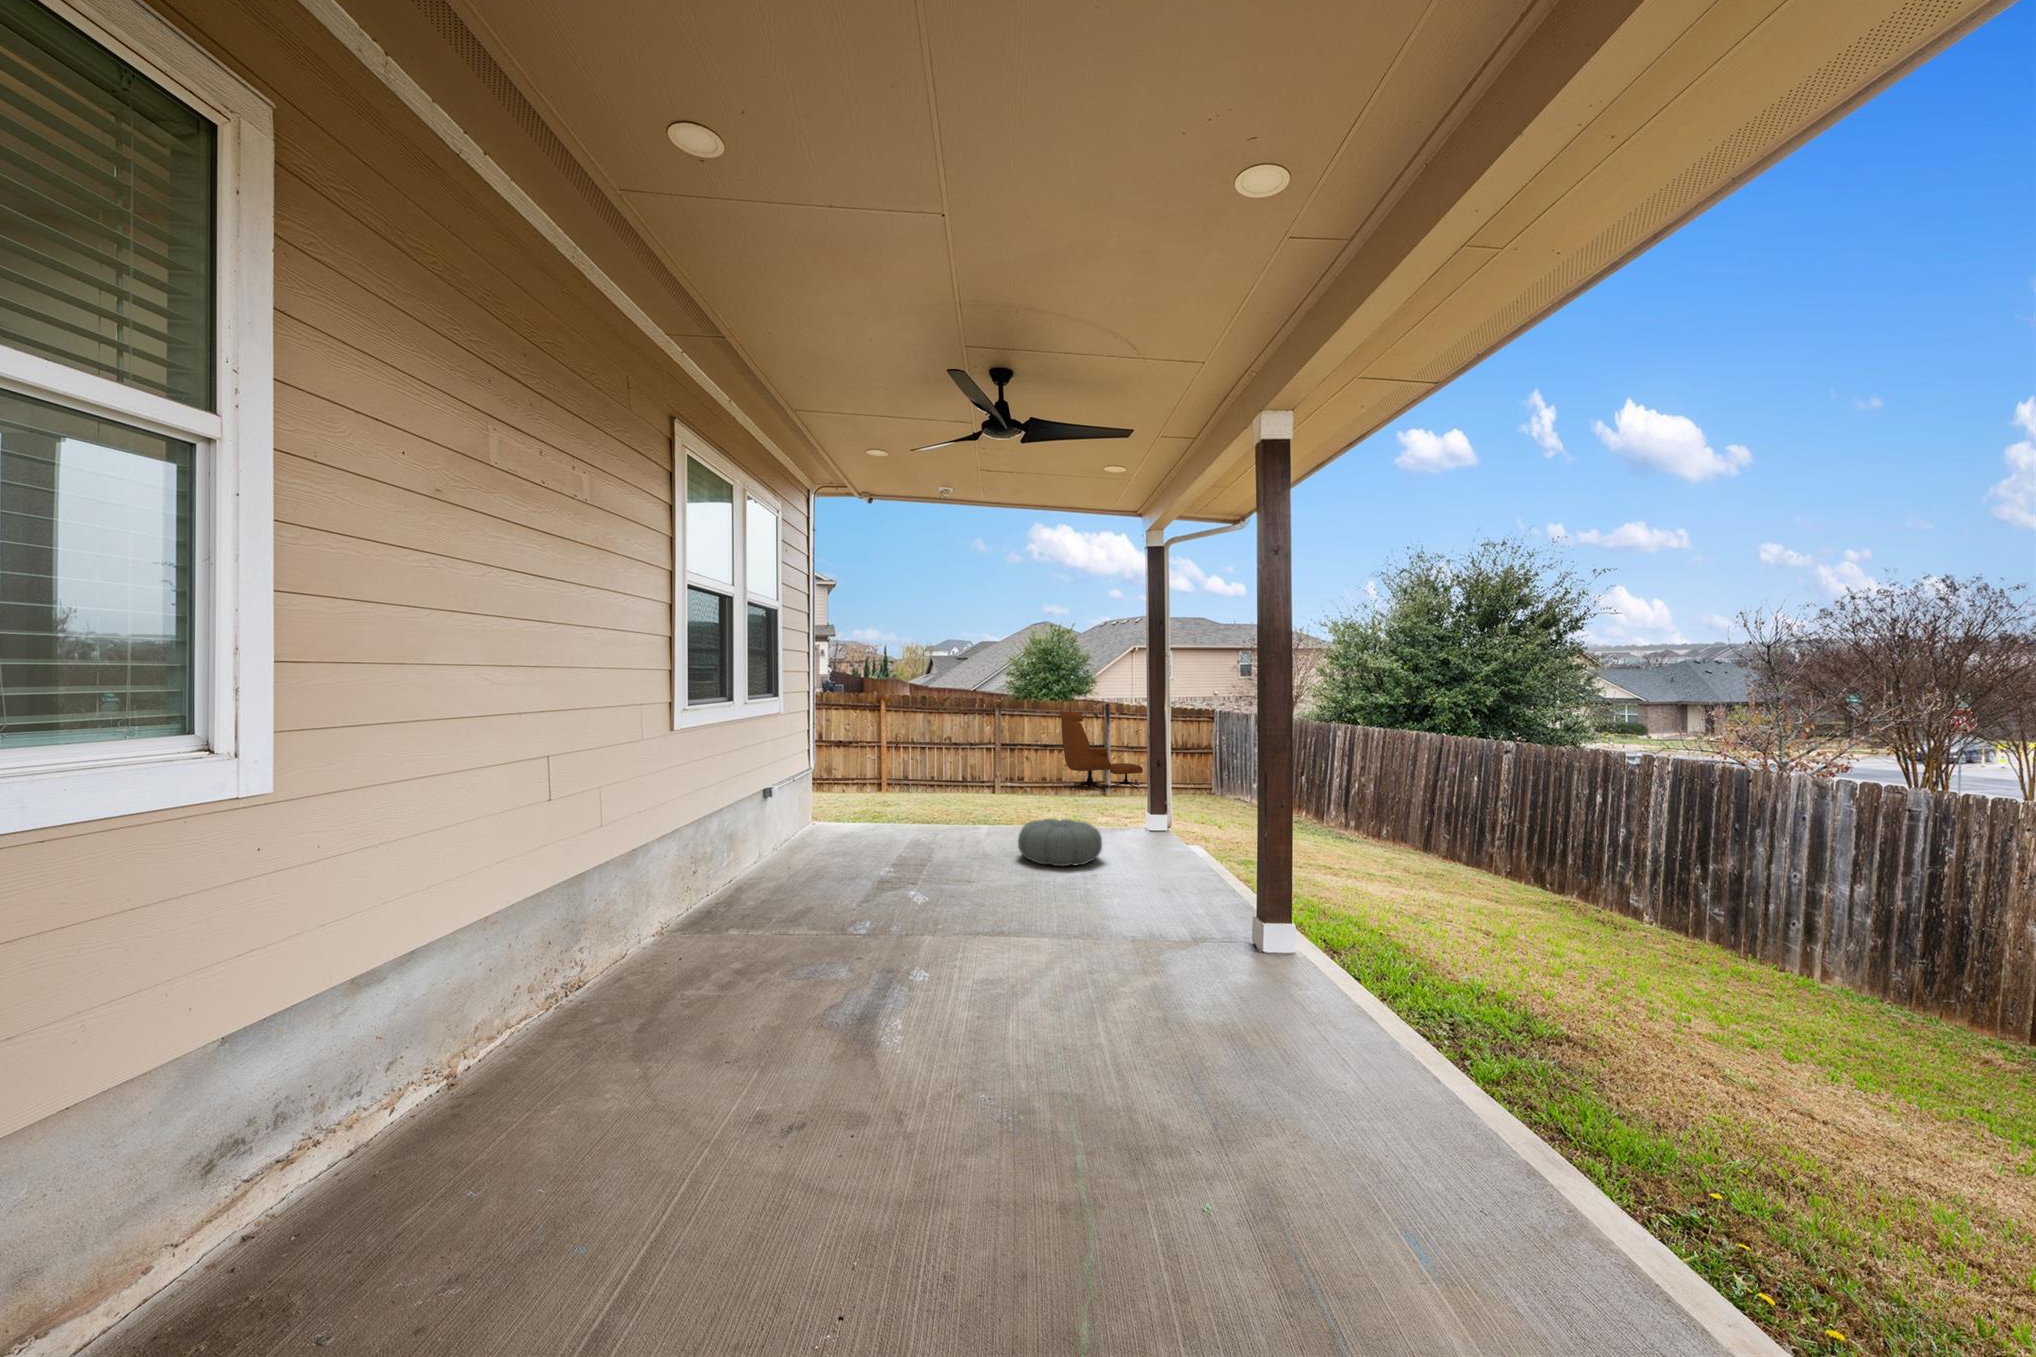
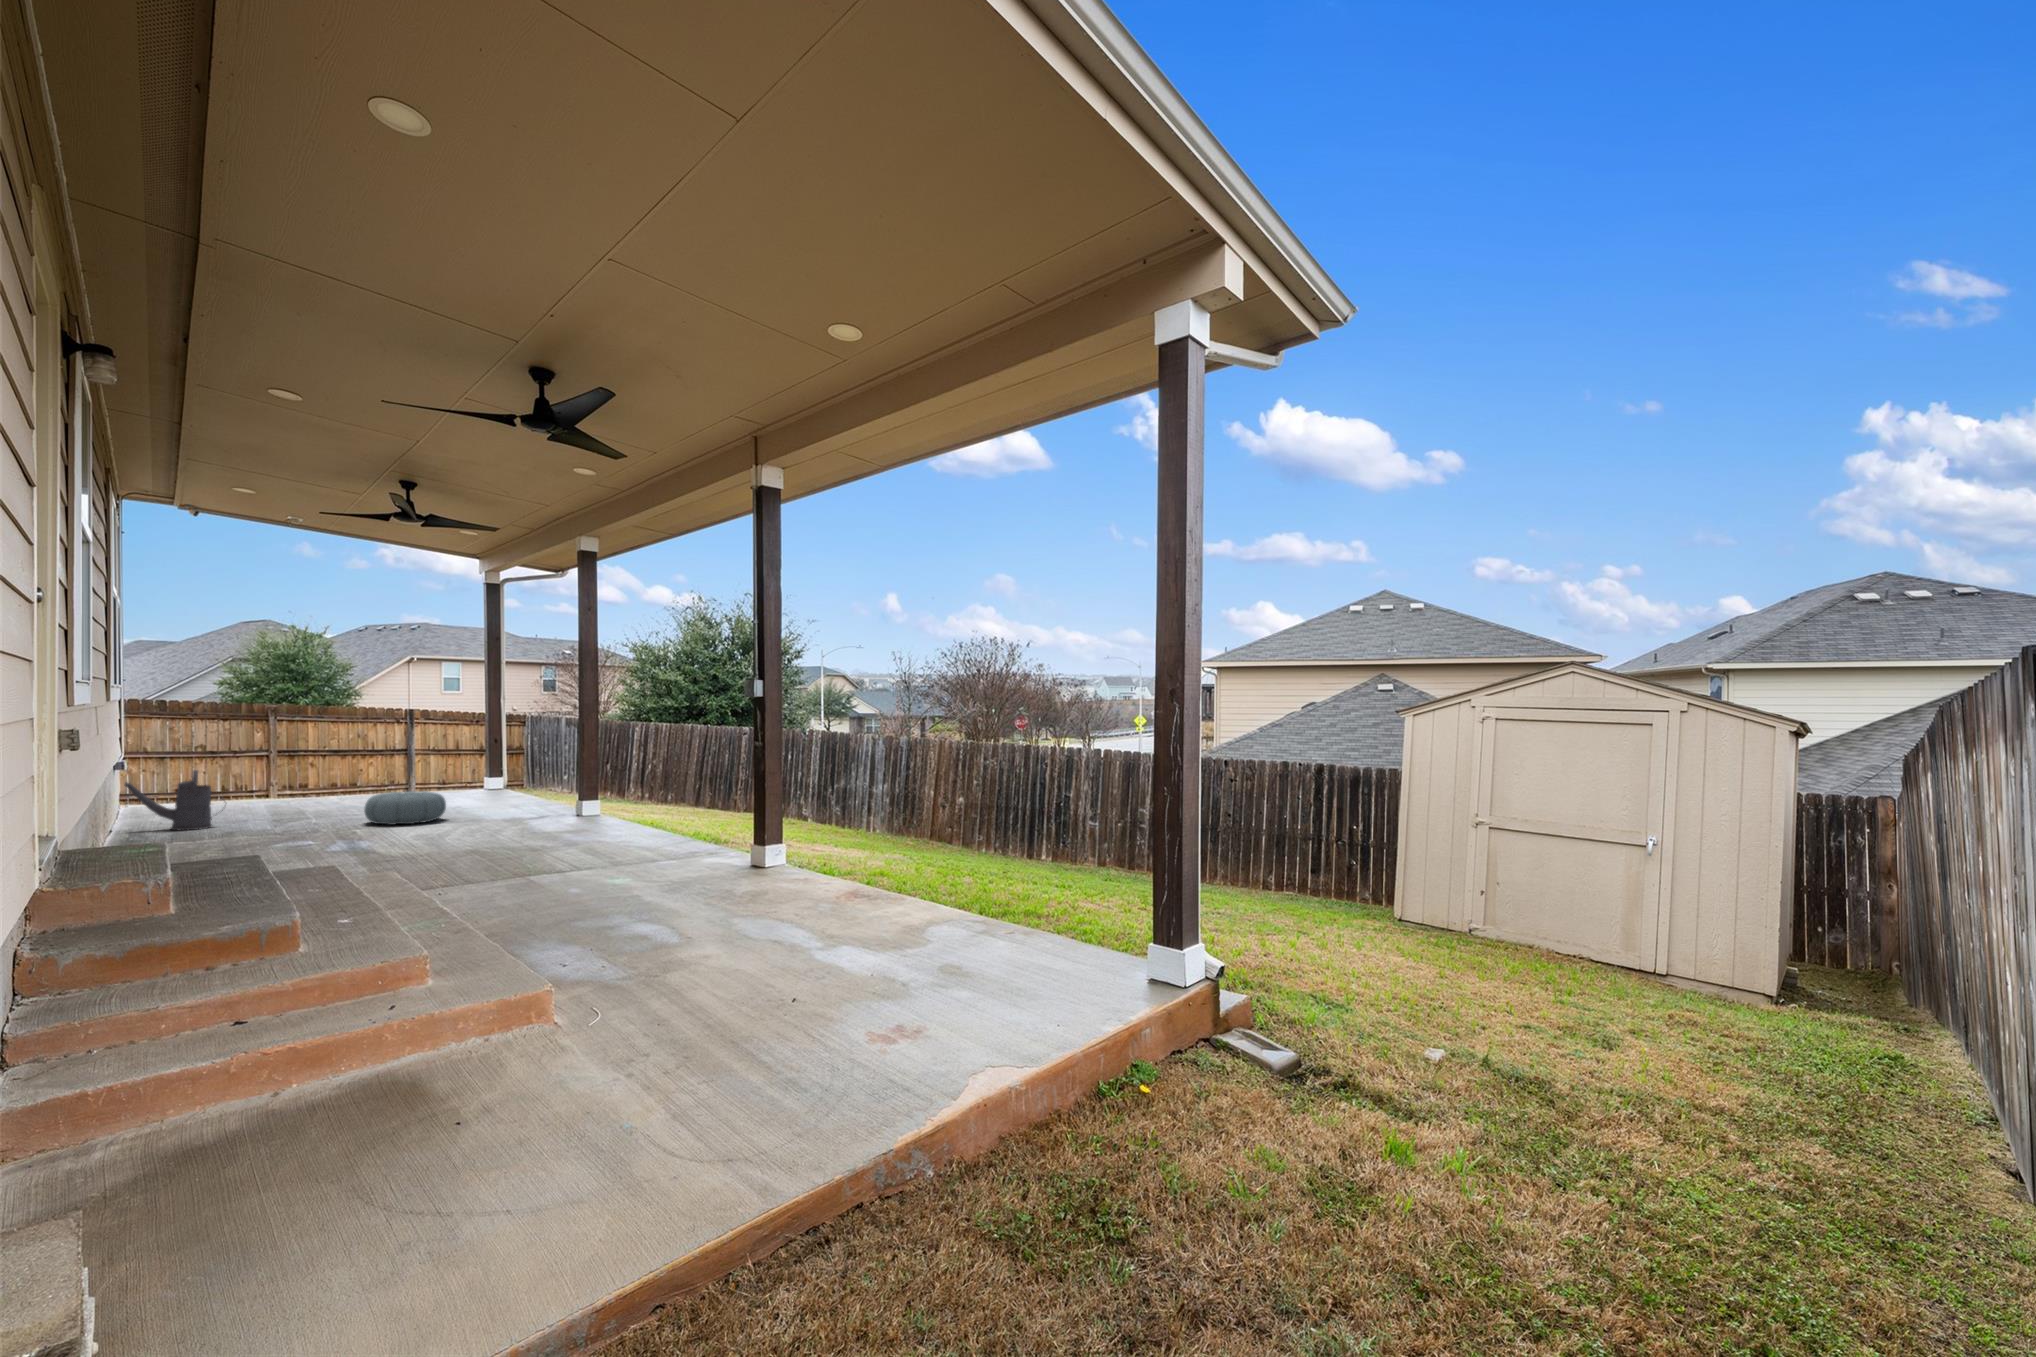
lounge chair: present [1060,711,1143,792] -> none [363,715,454,789]
watering can: none [835,776,910,841] -> present [125,770,223,830]

